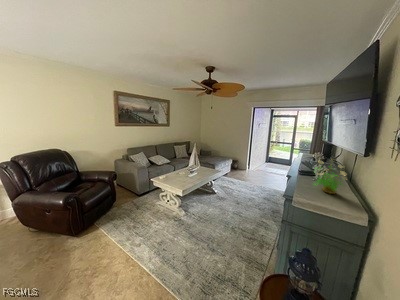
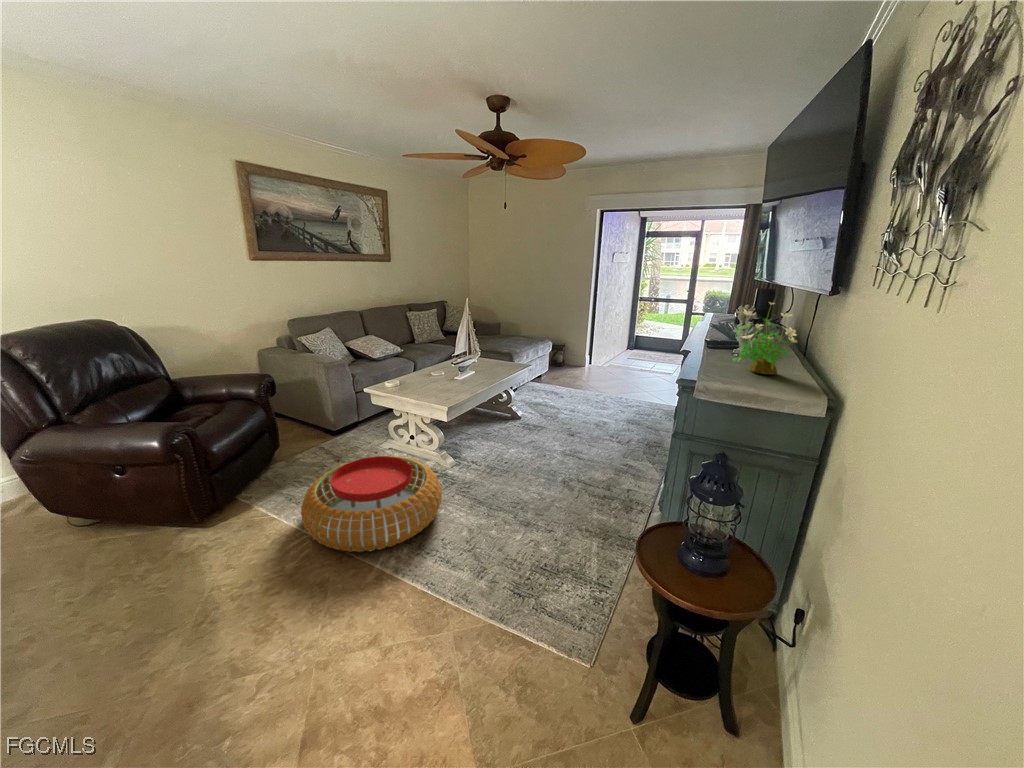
pouf: none [115,211,176,259] -> present [301,456,442,552]

